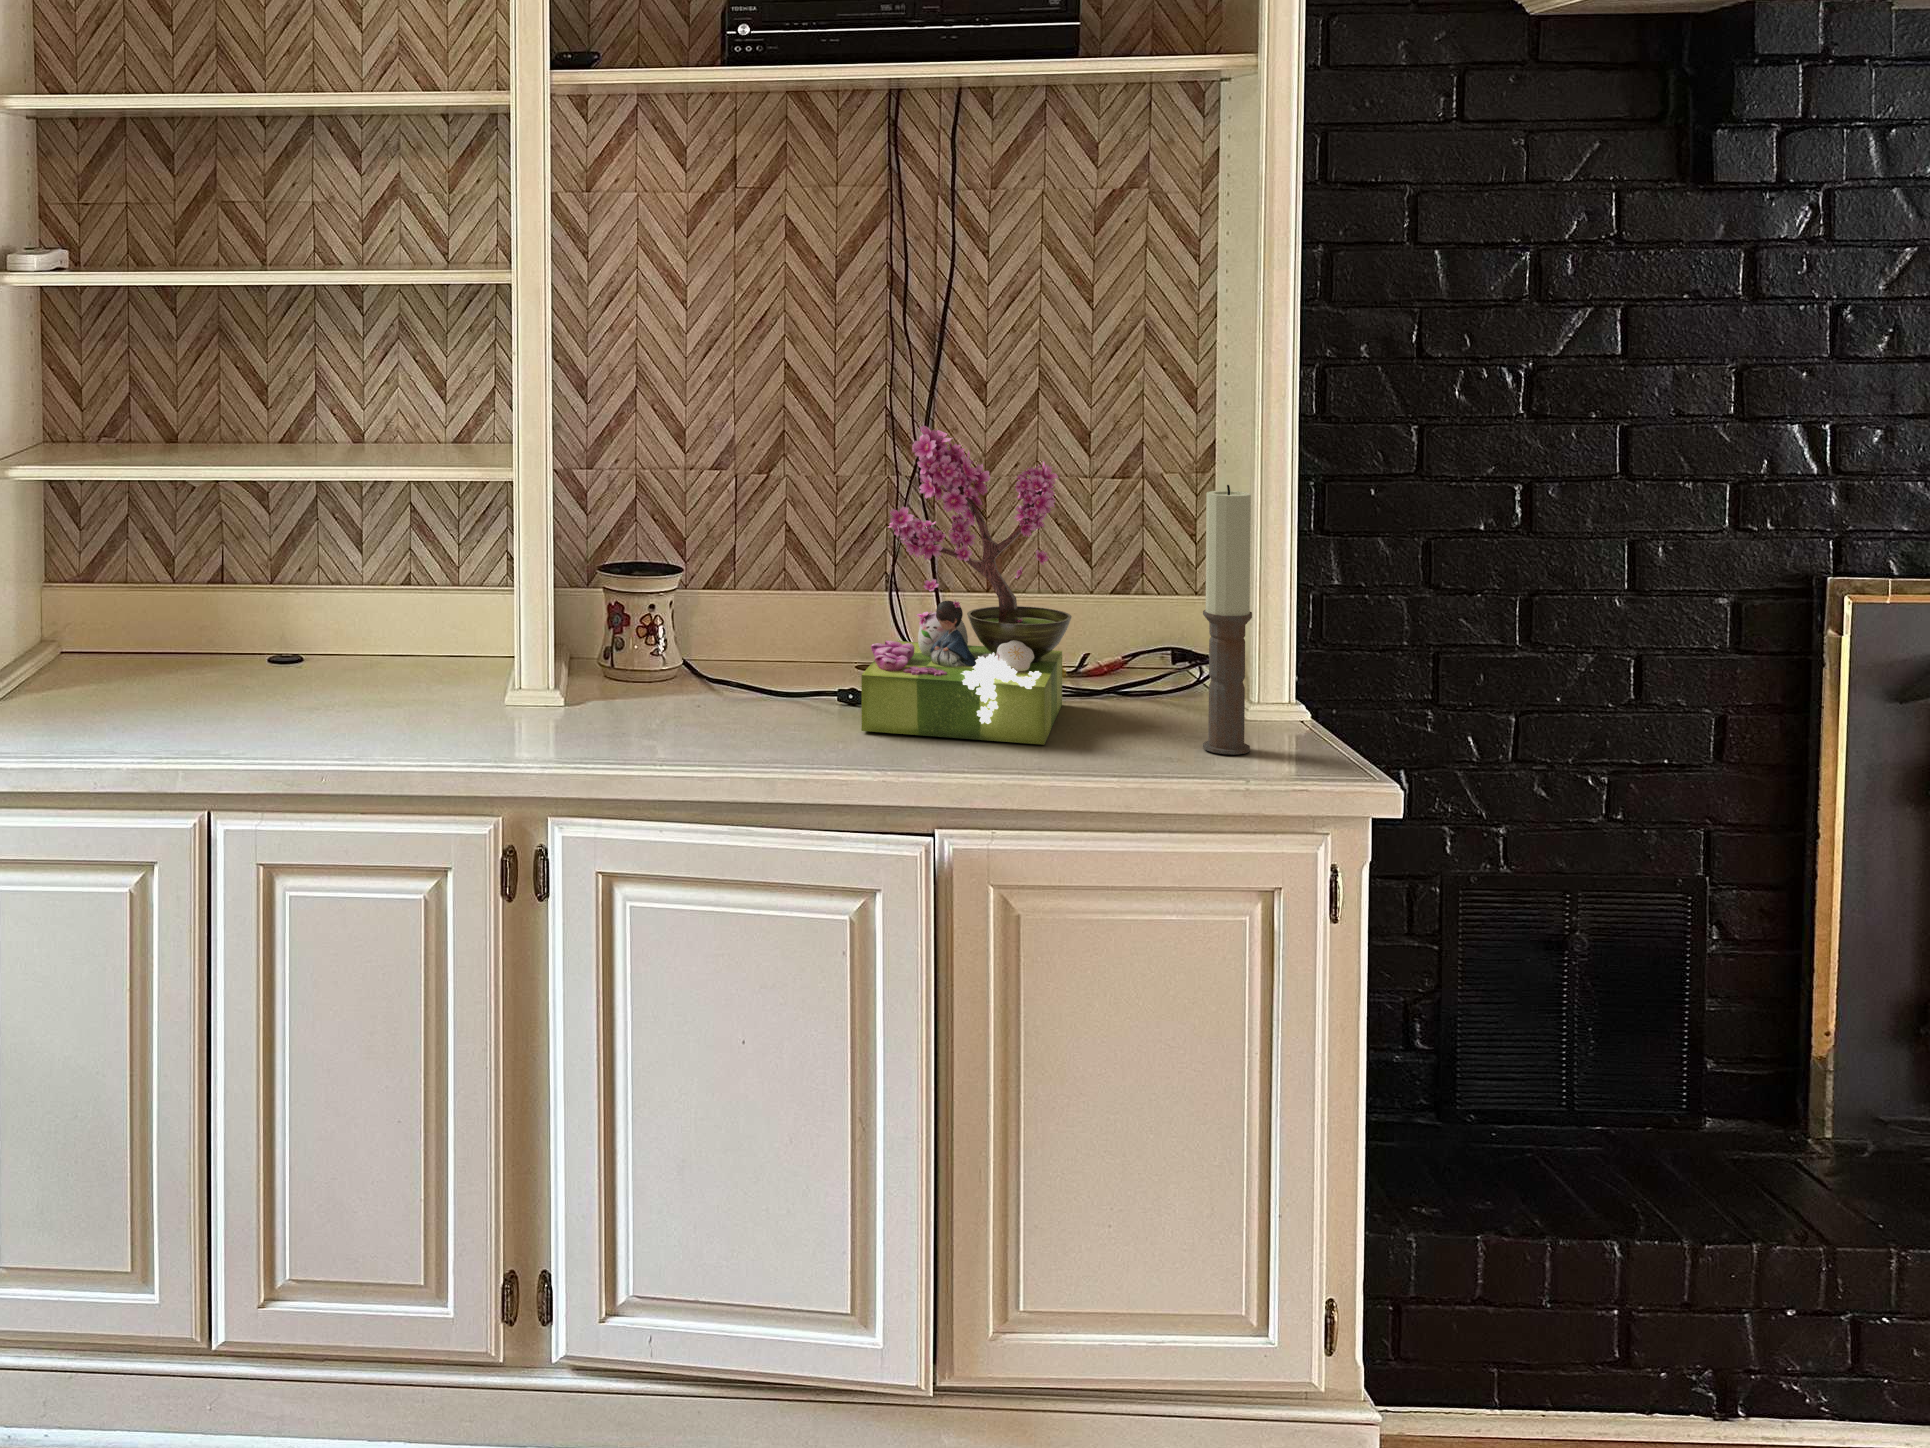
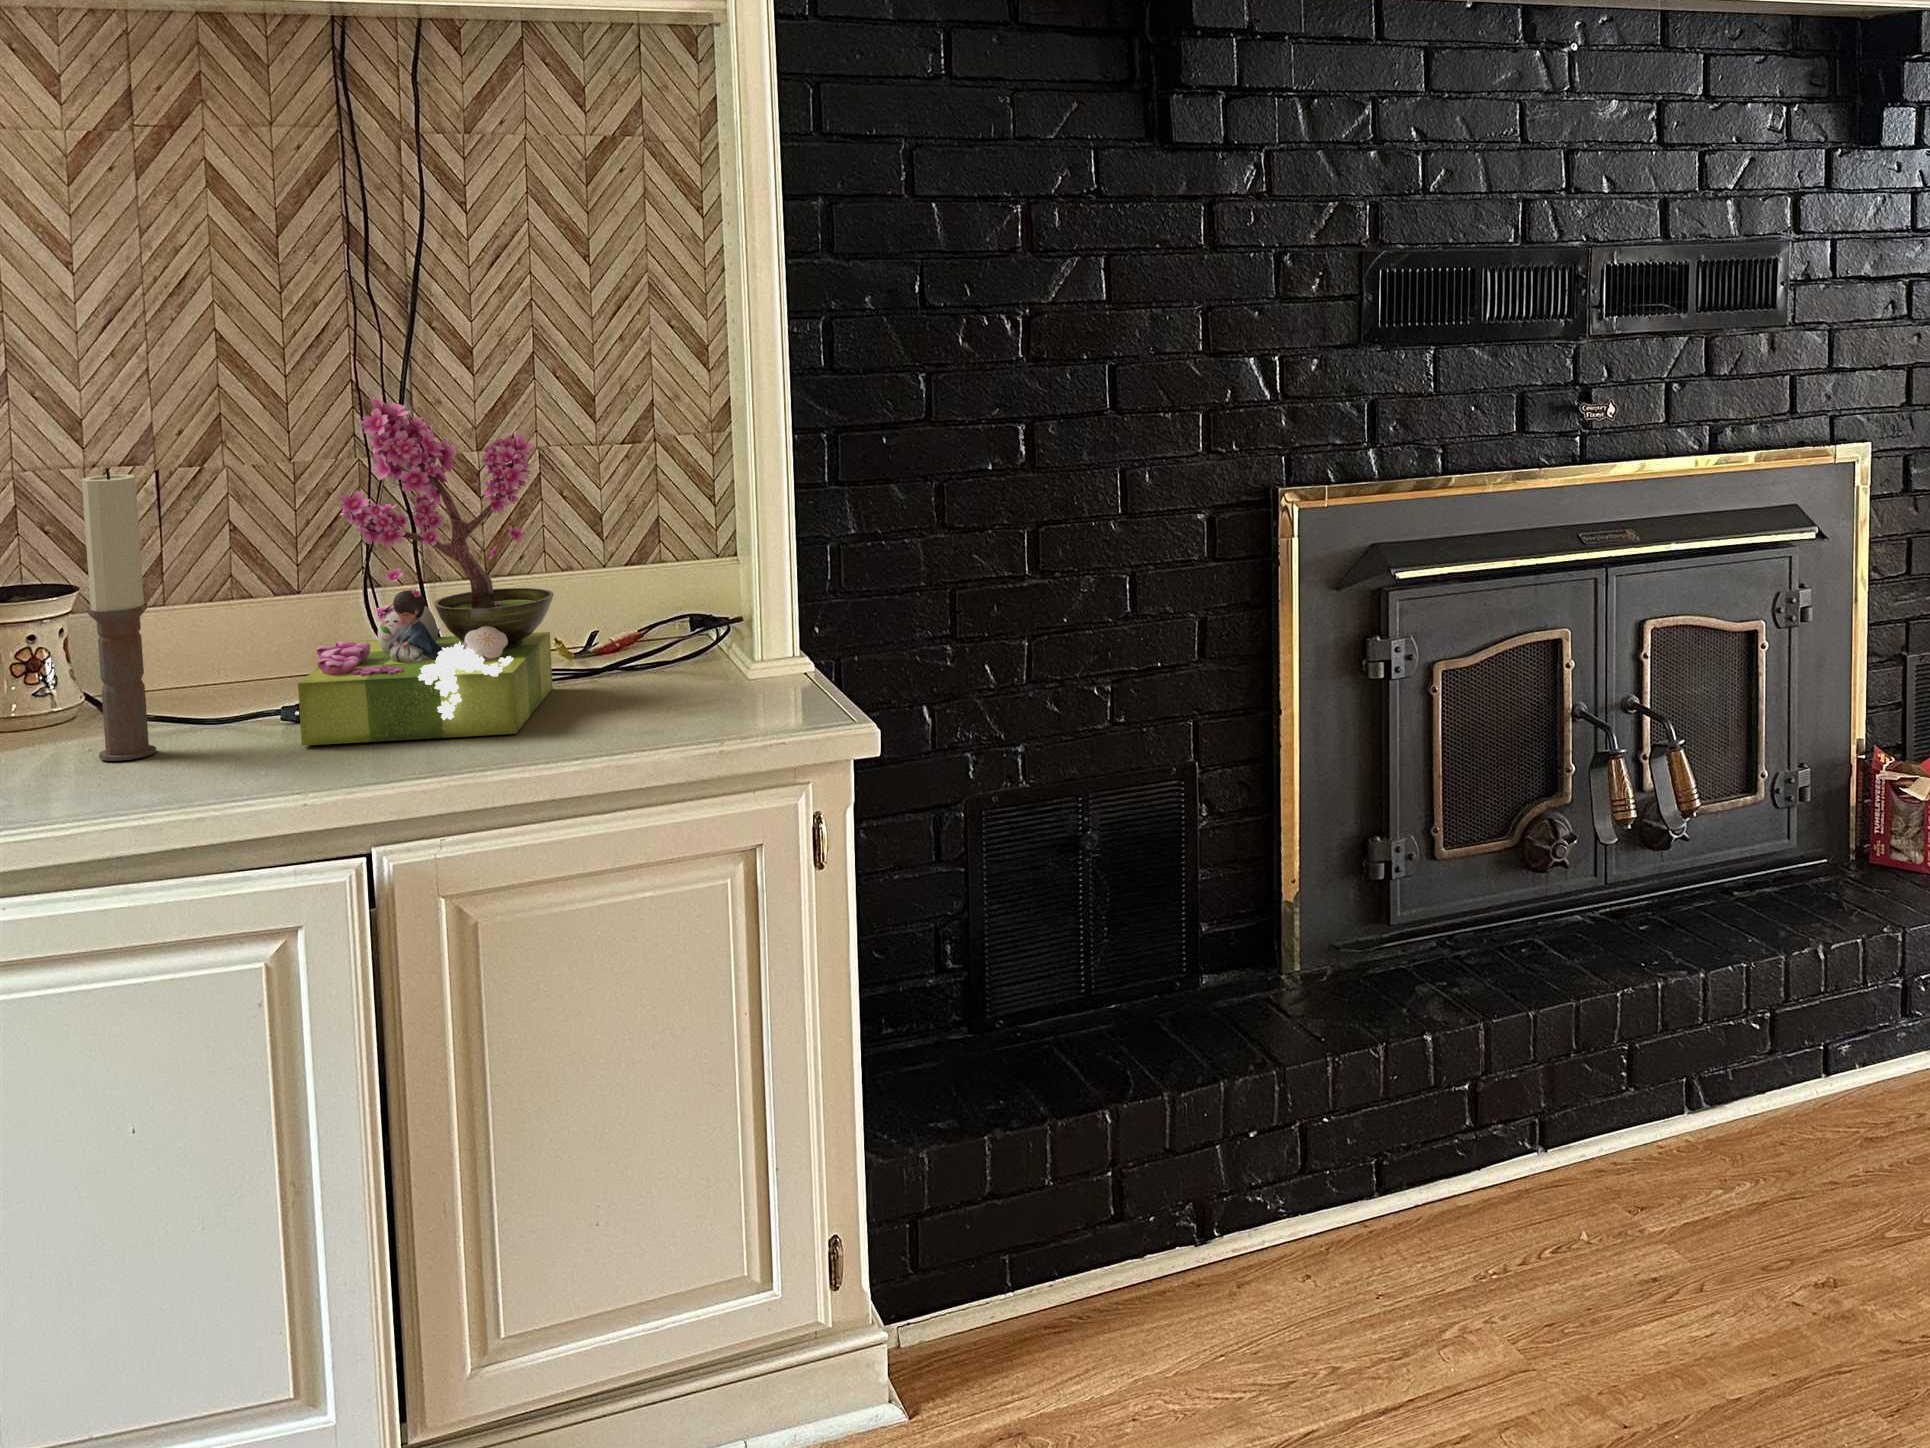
candle: present [1202,485,1252,754] -> present [82,468,156,761]

